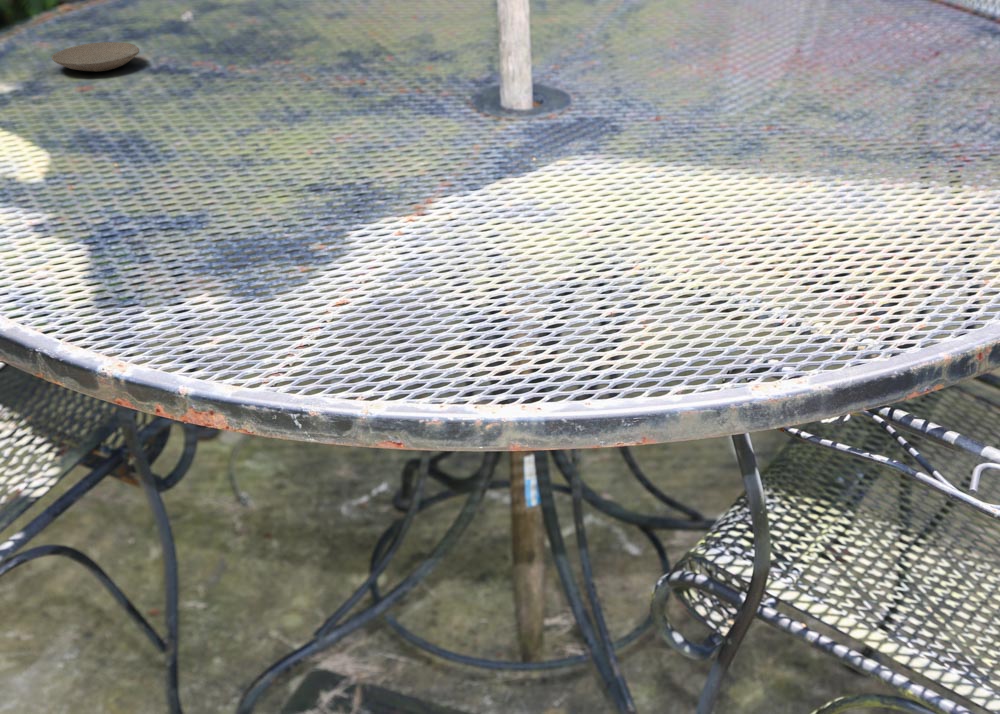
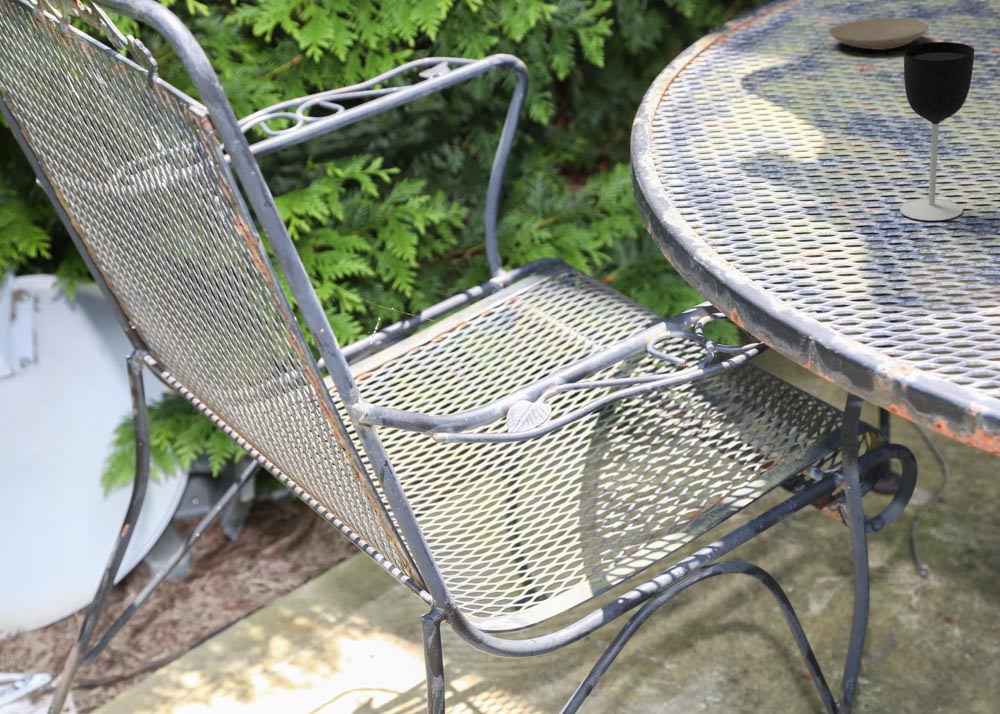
wine glass: none [89,68,172,224] -> present [900,42,974,220]

